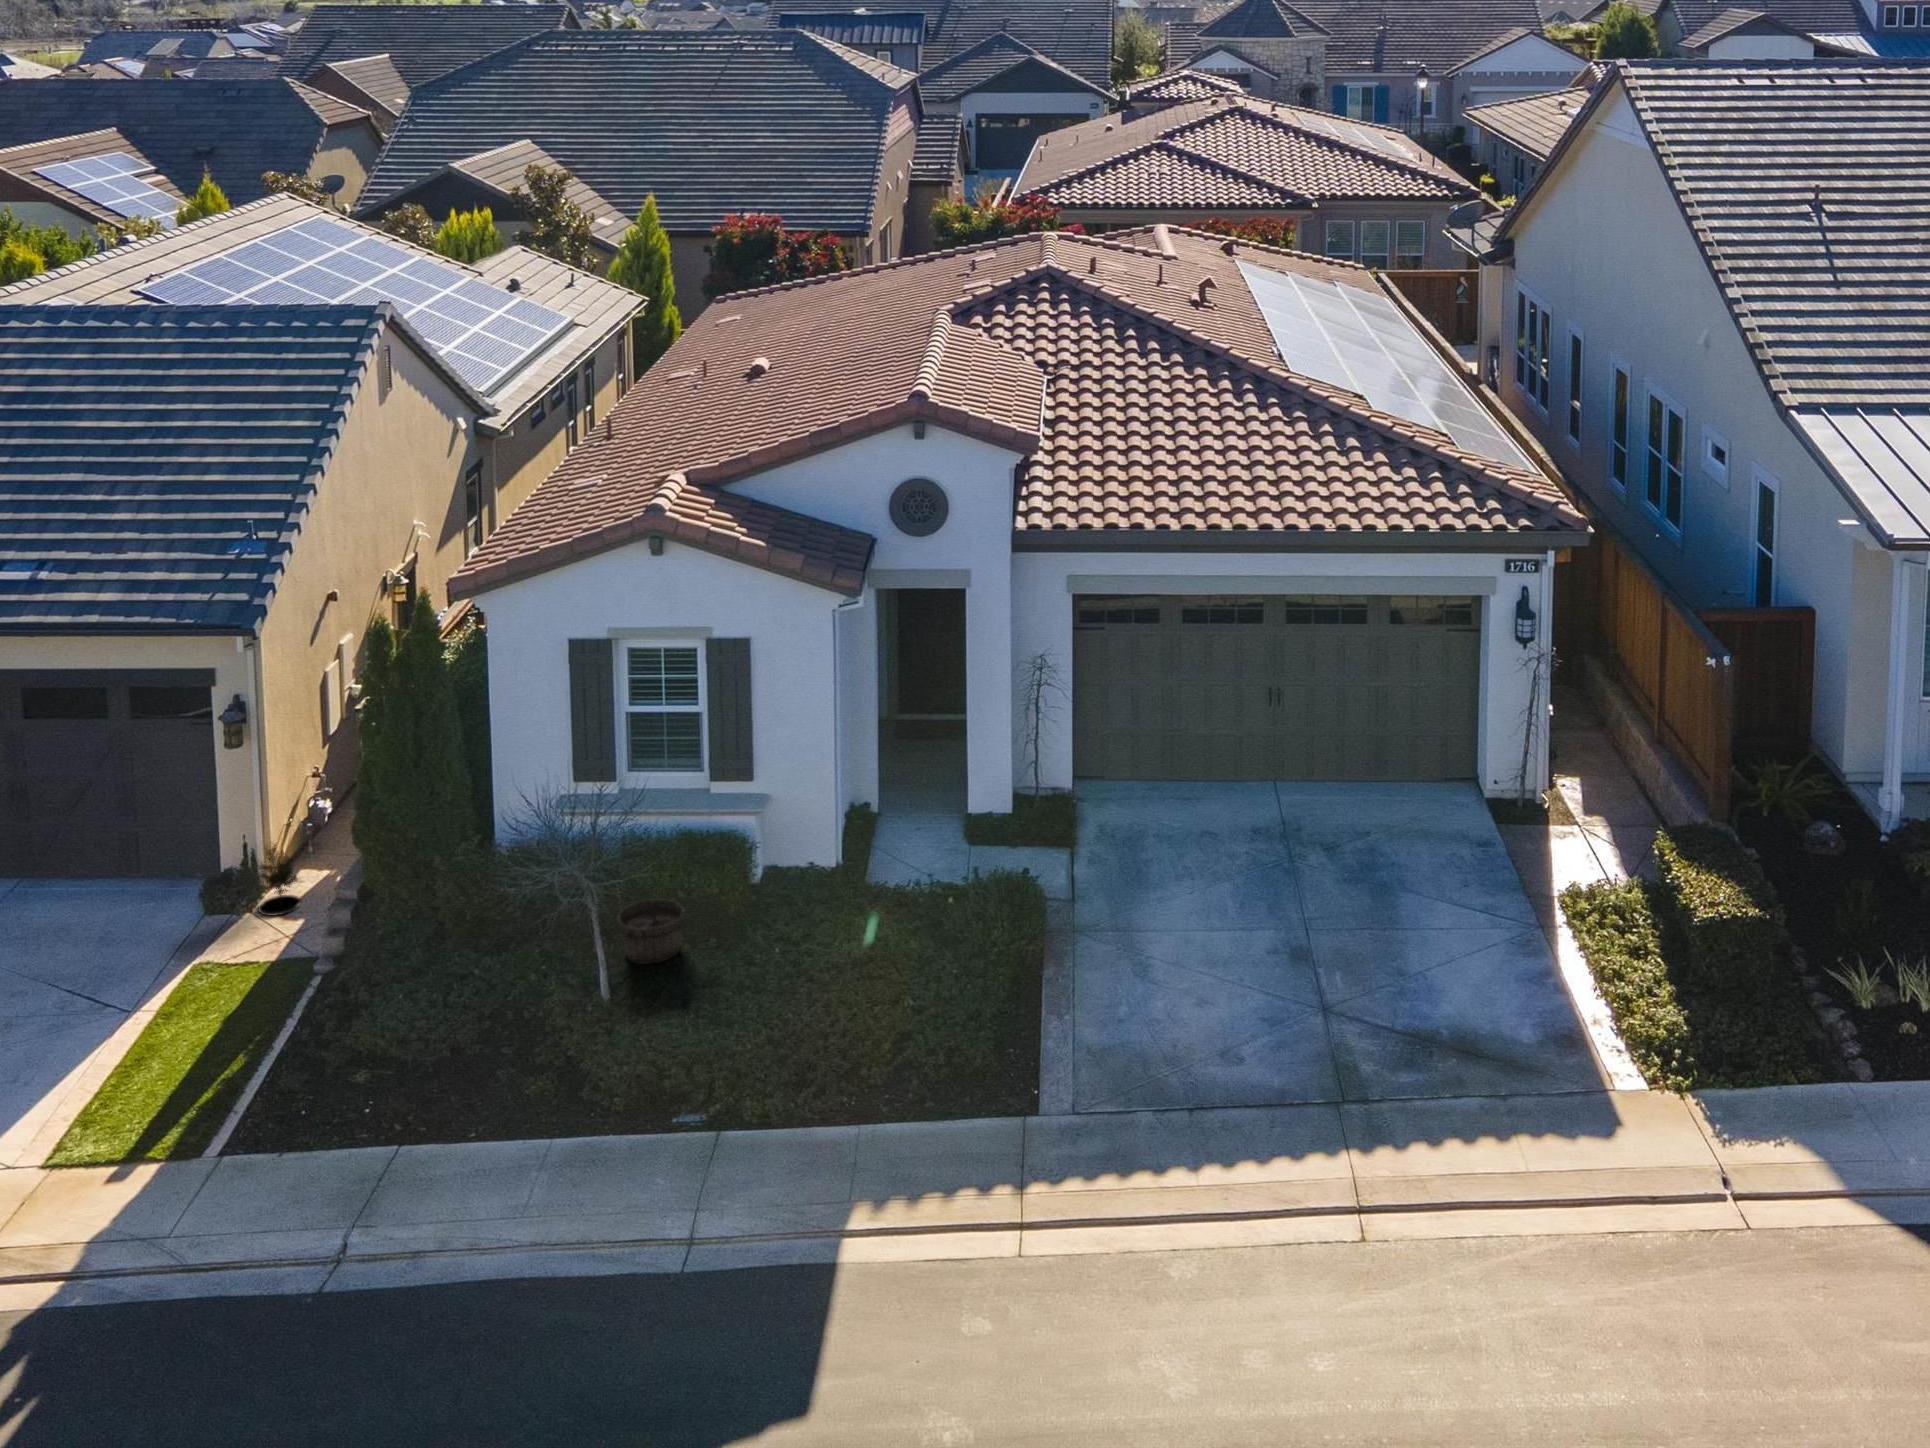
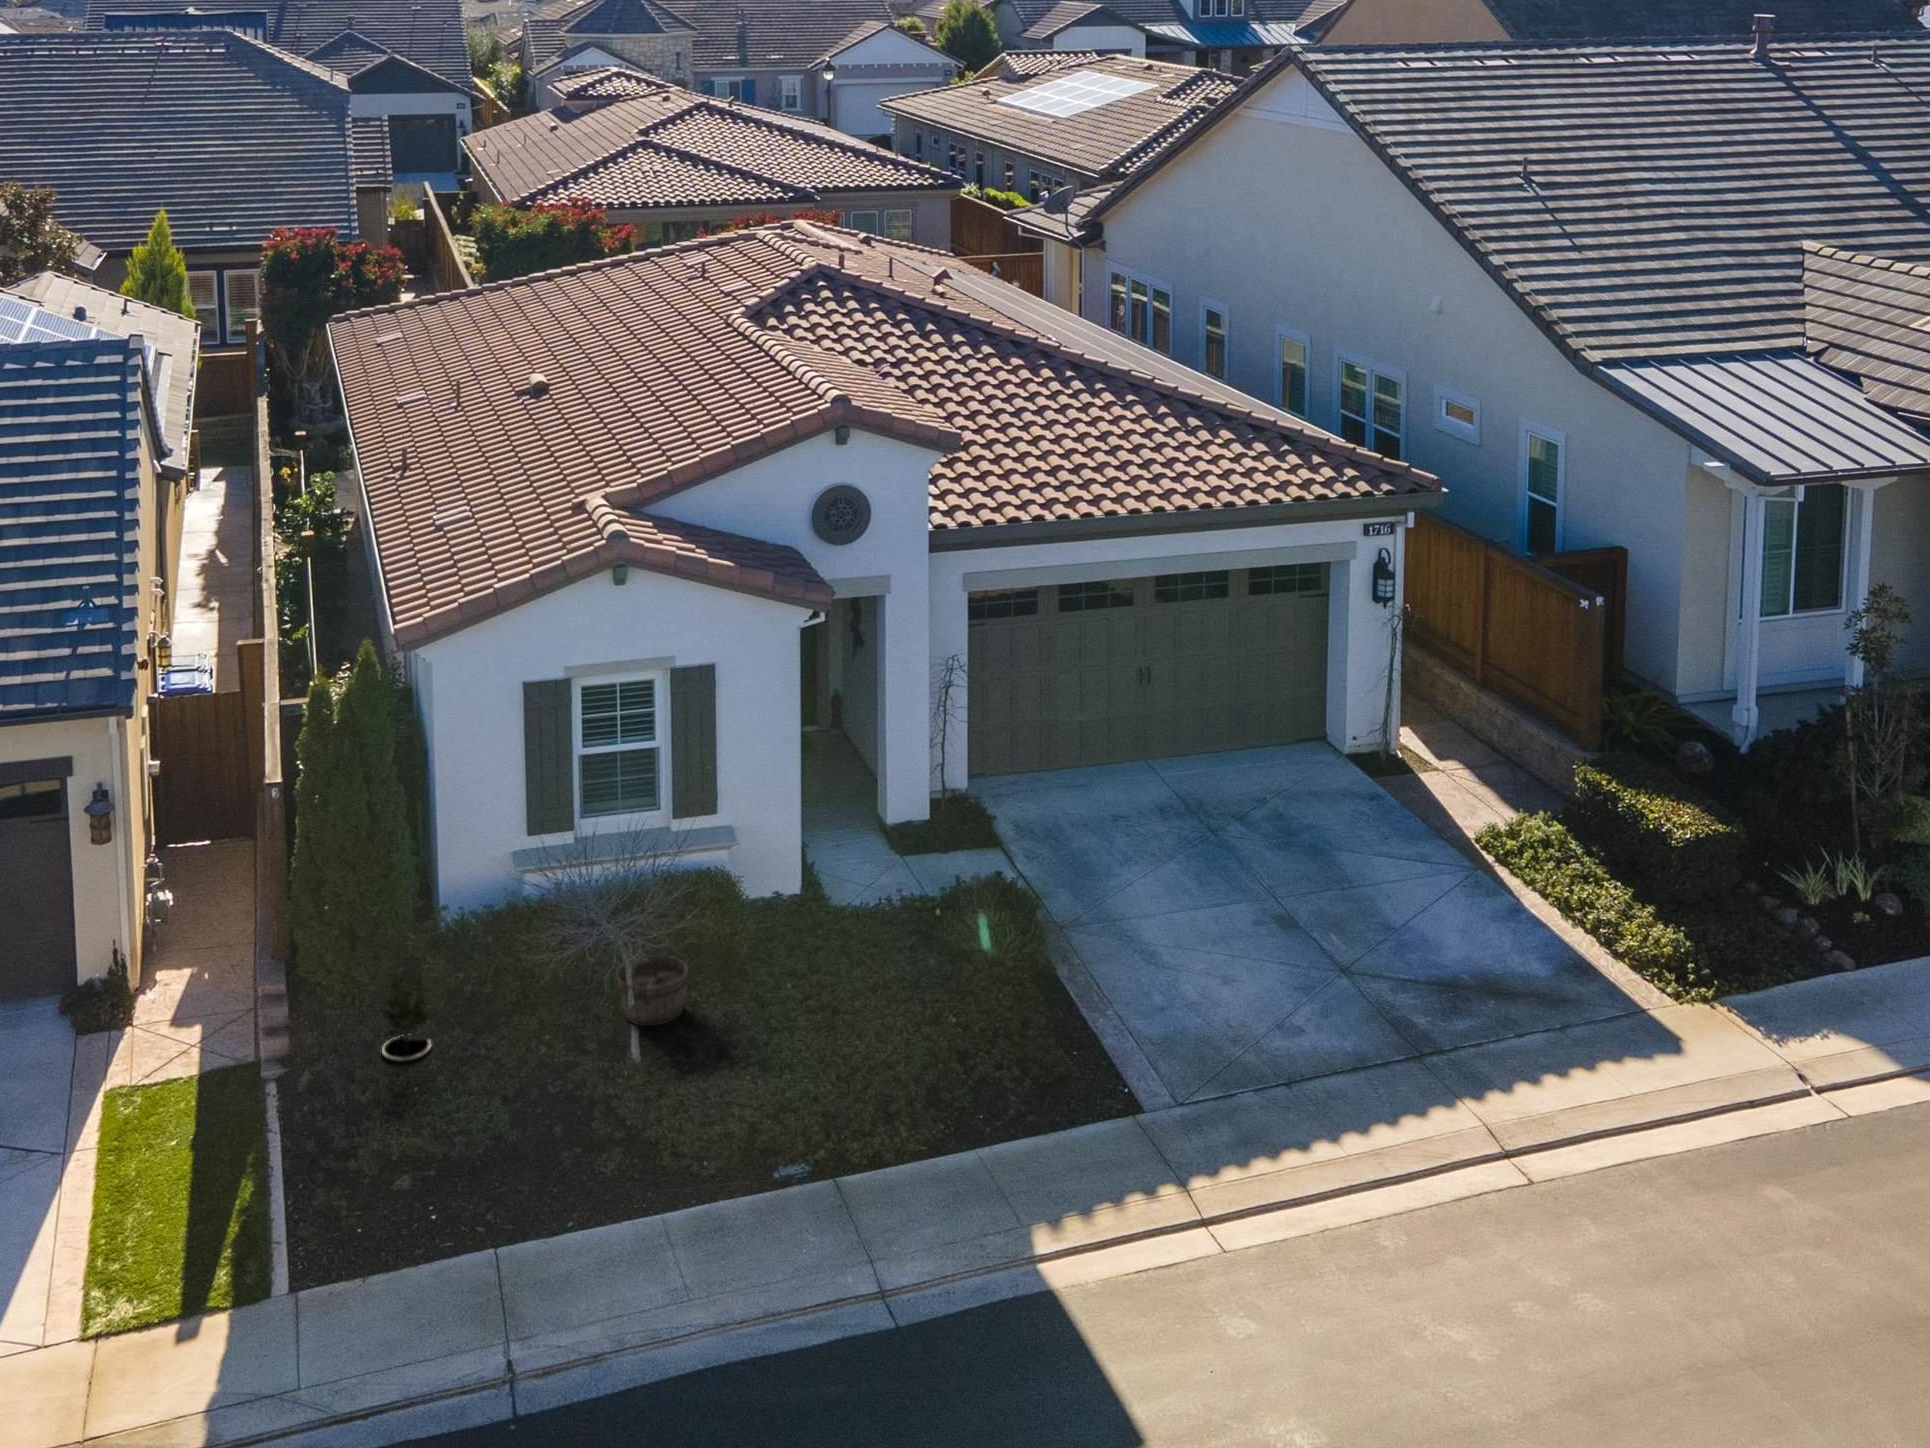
potted tree: present [256,844,301,916] -> present [377,971,433,1062]

